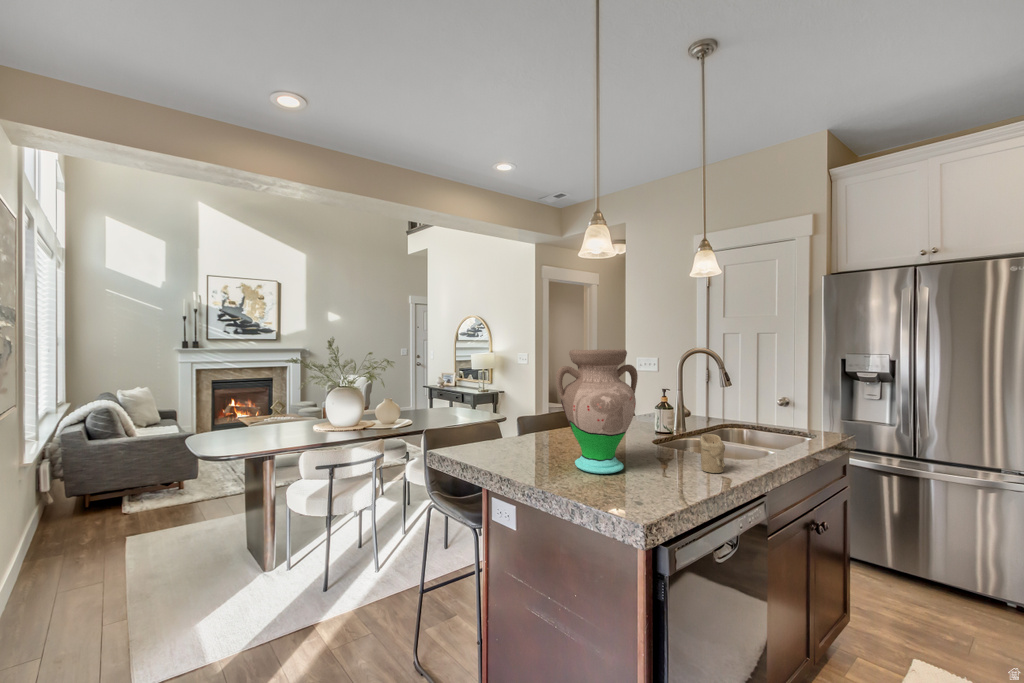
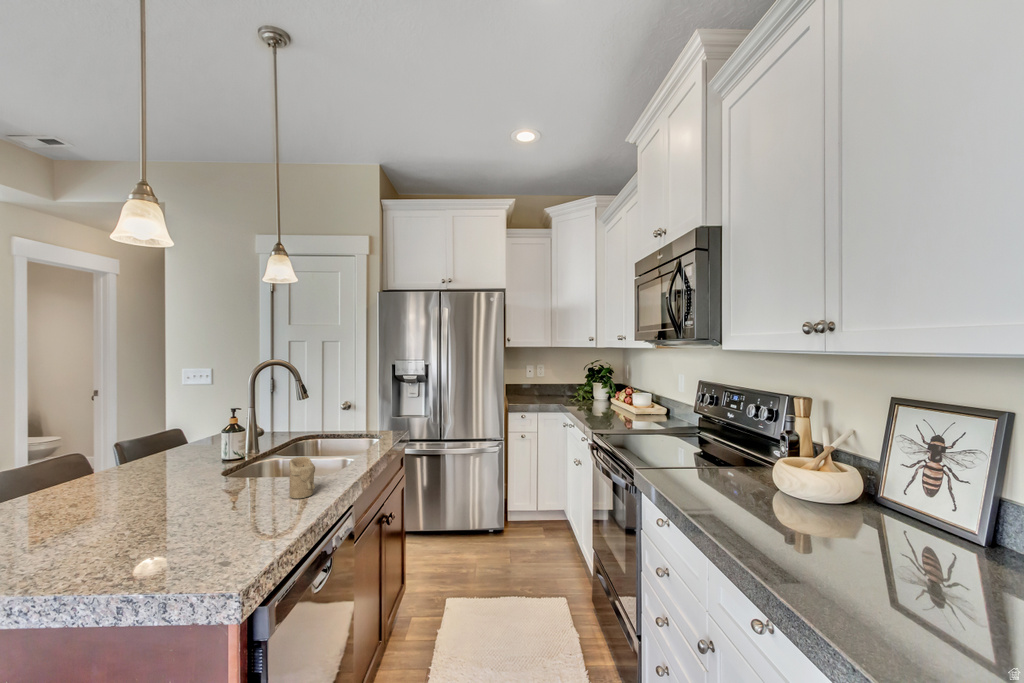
vase: present [556,349,638,474] -> none [77,371,213,544]

